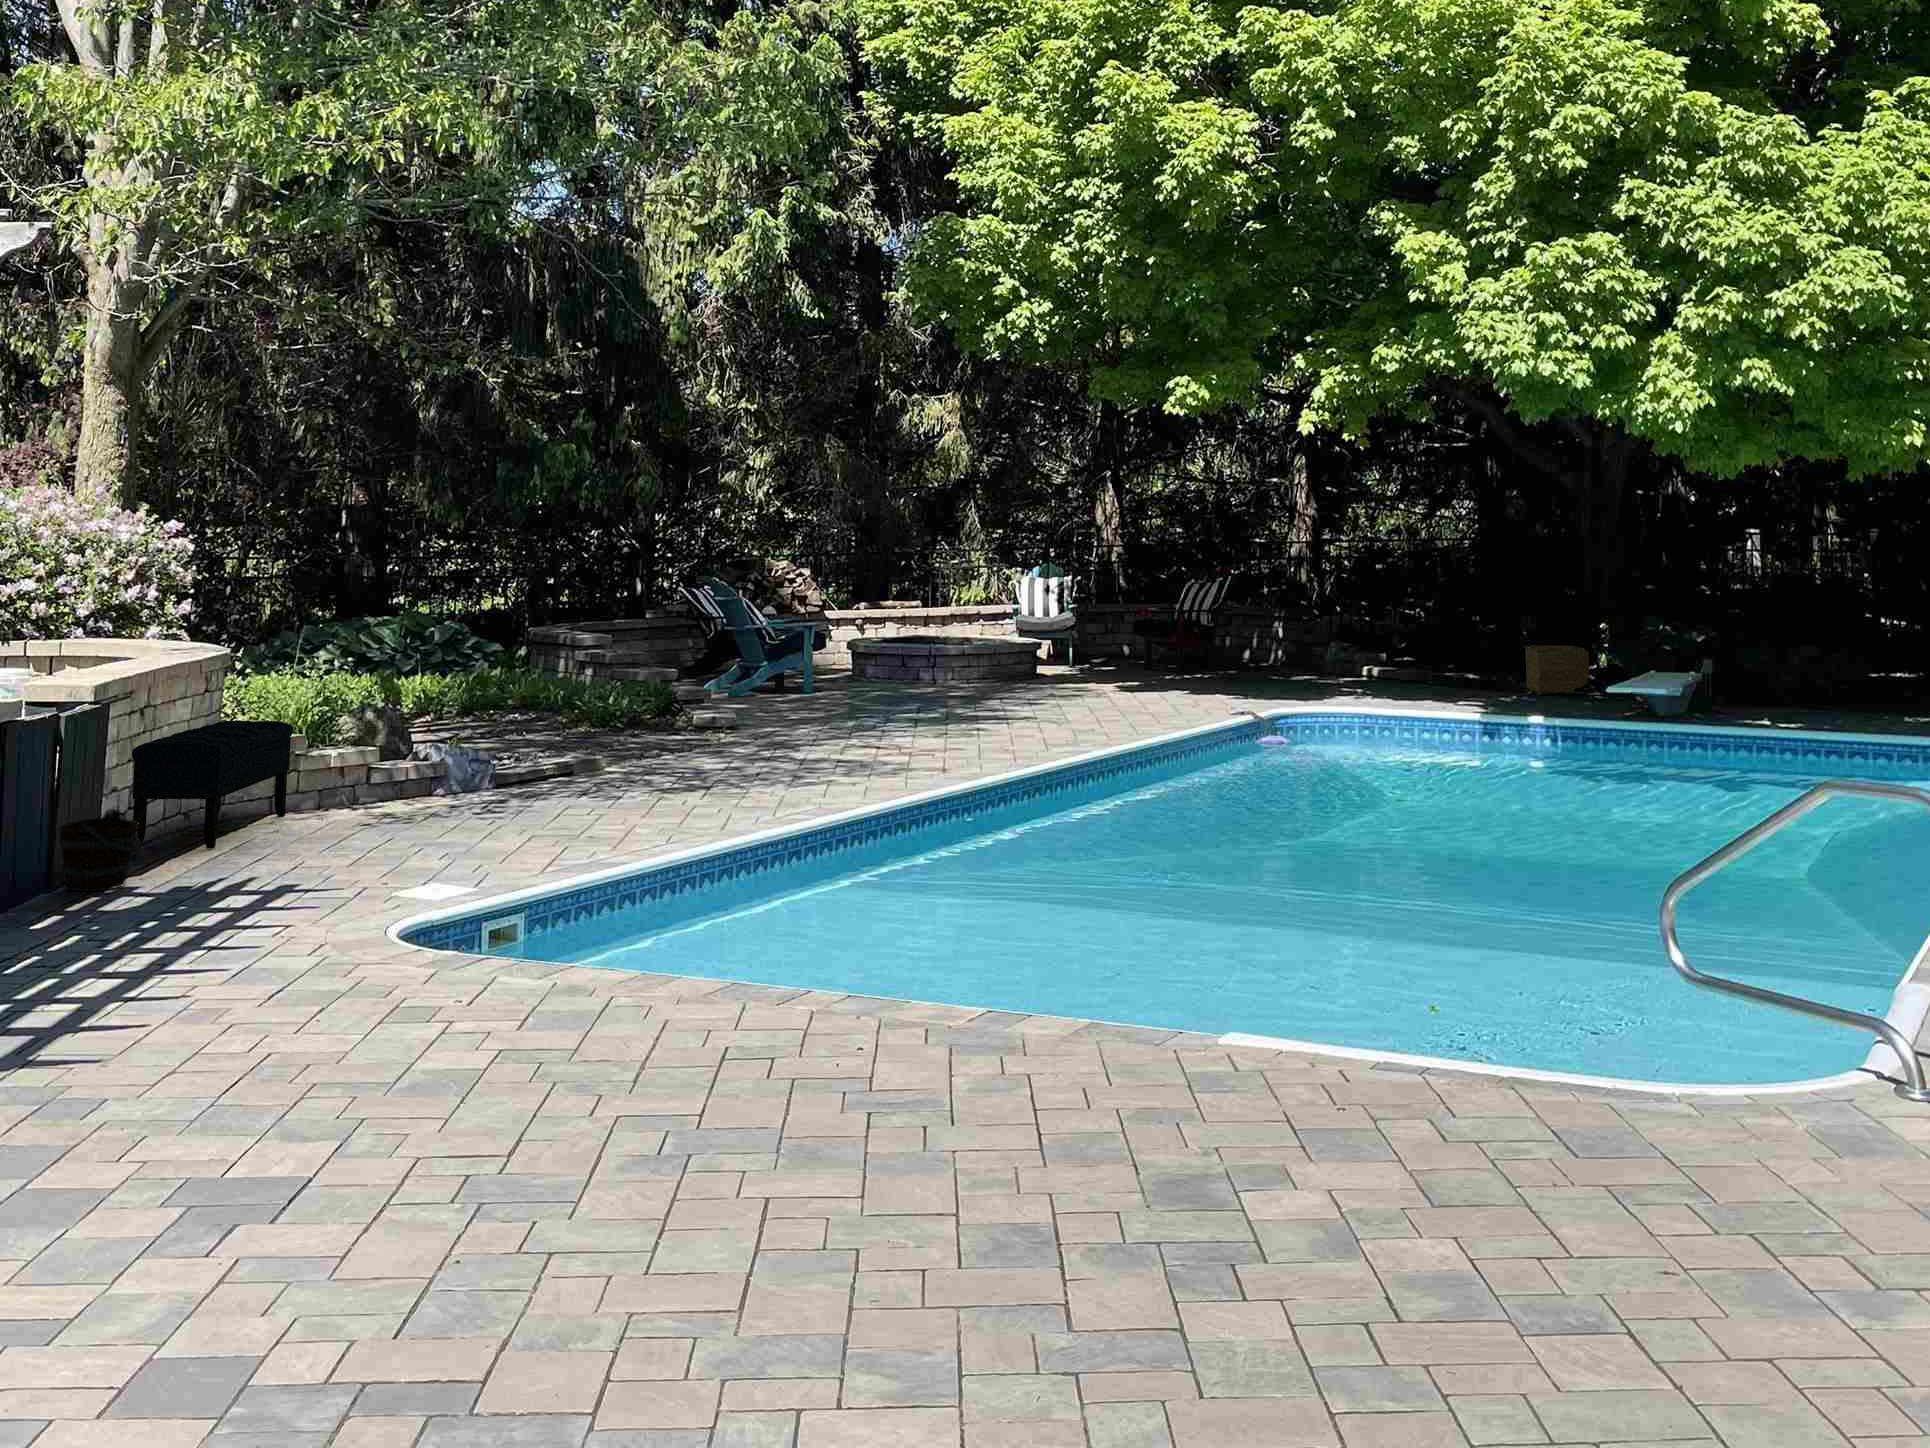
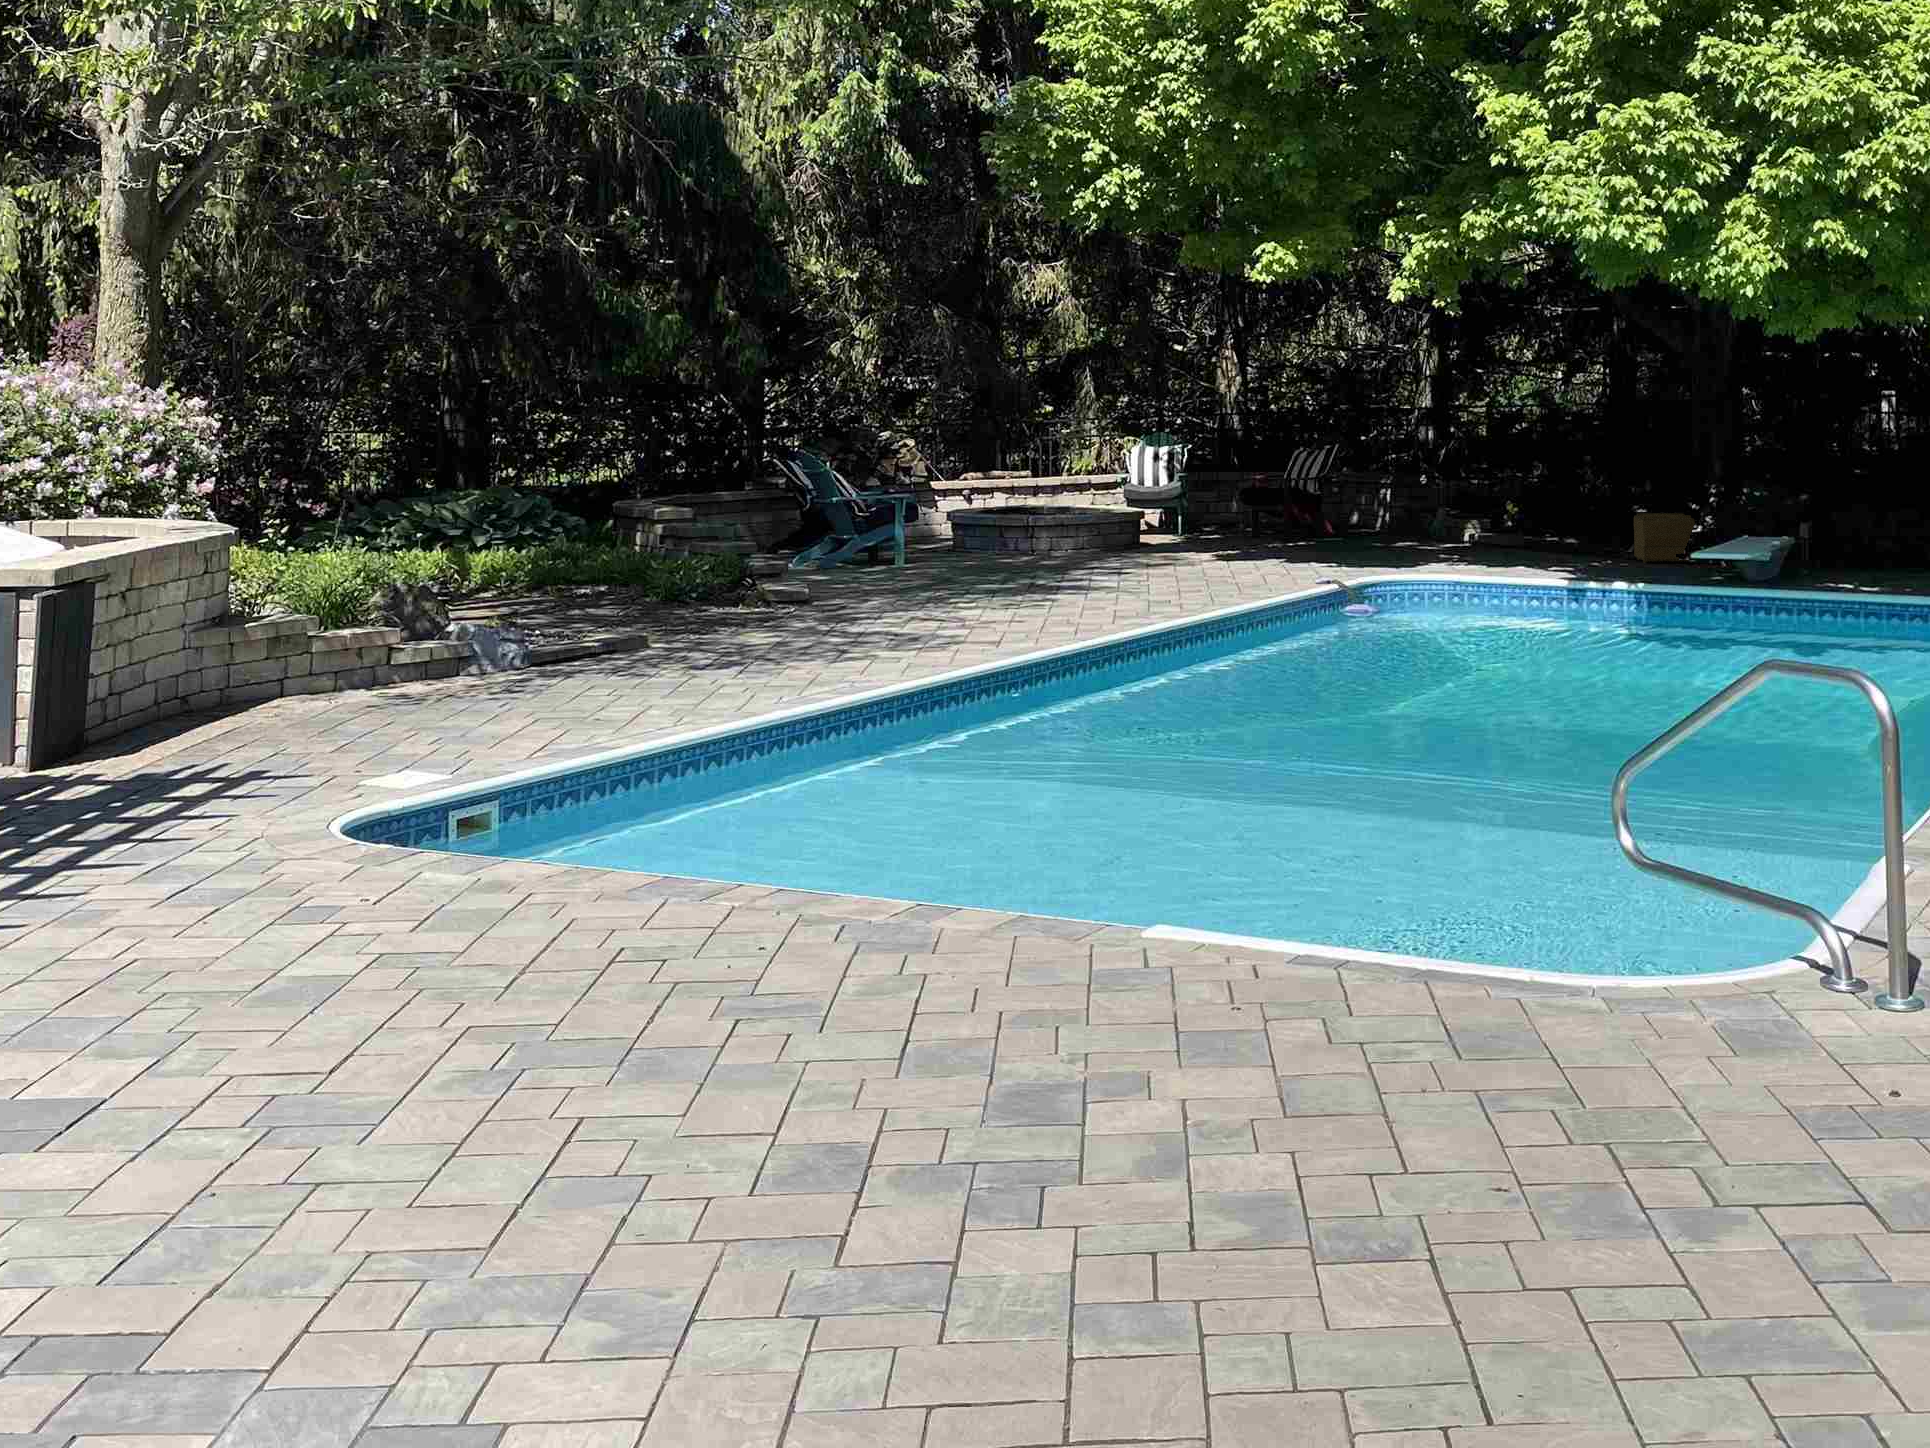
bench: present [132,720,294,849] -> none [123,601,308,731]
bucket: present [59,809,140,891] -> none [29,690,117,773]

